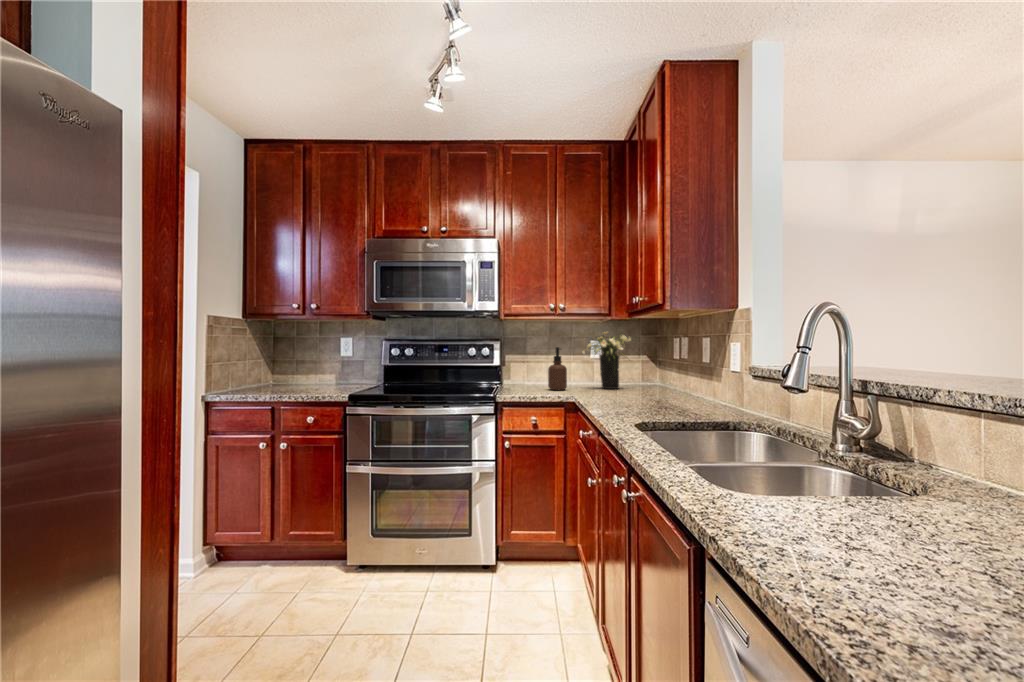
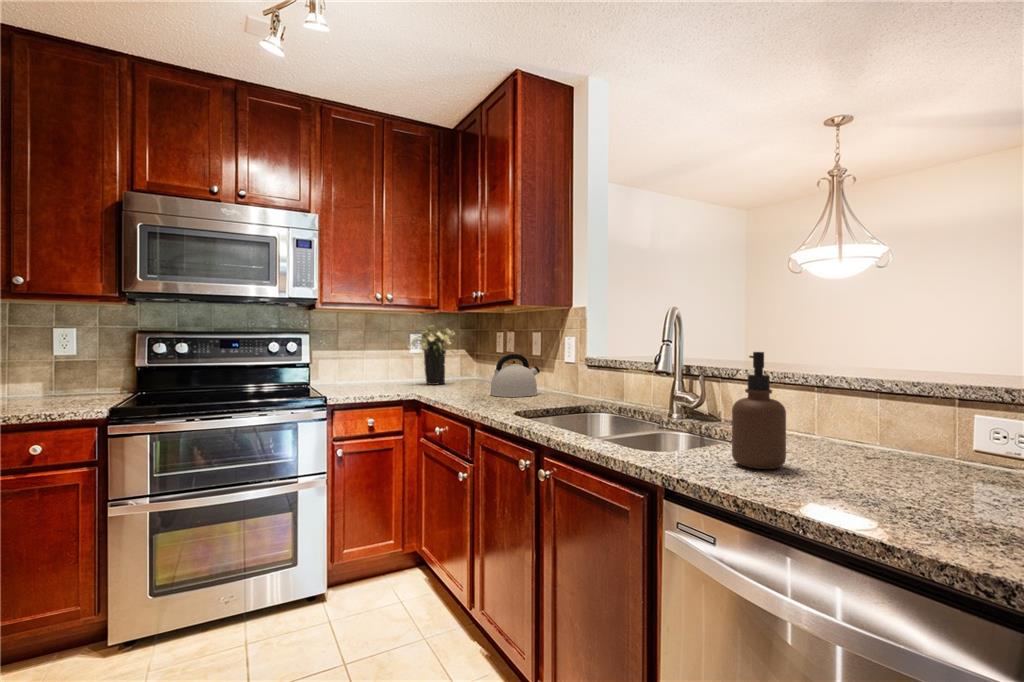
soap dispenser: present [548,347,567,390] -> present [732,352,786,469]
kettle: none [647,361,704,407] -> present [490,354,540,397]

